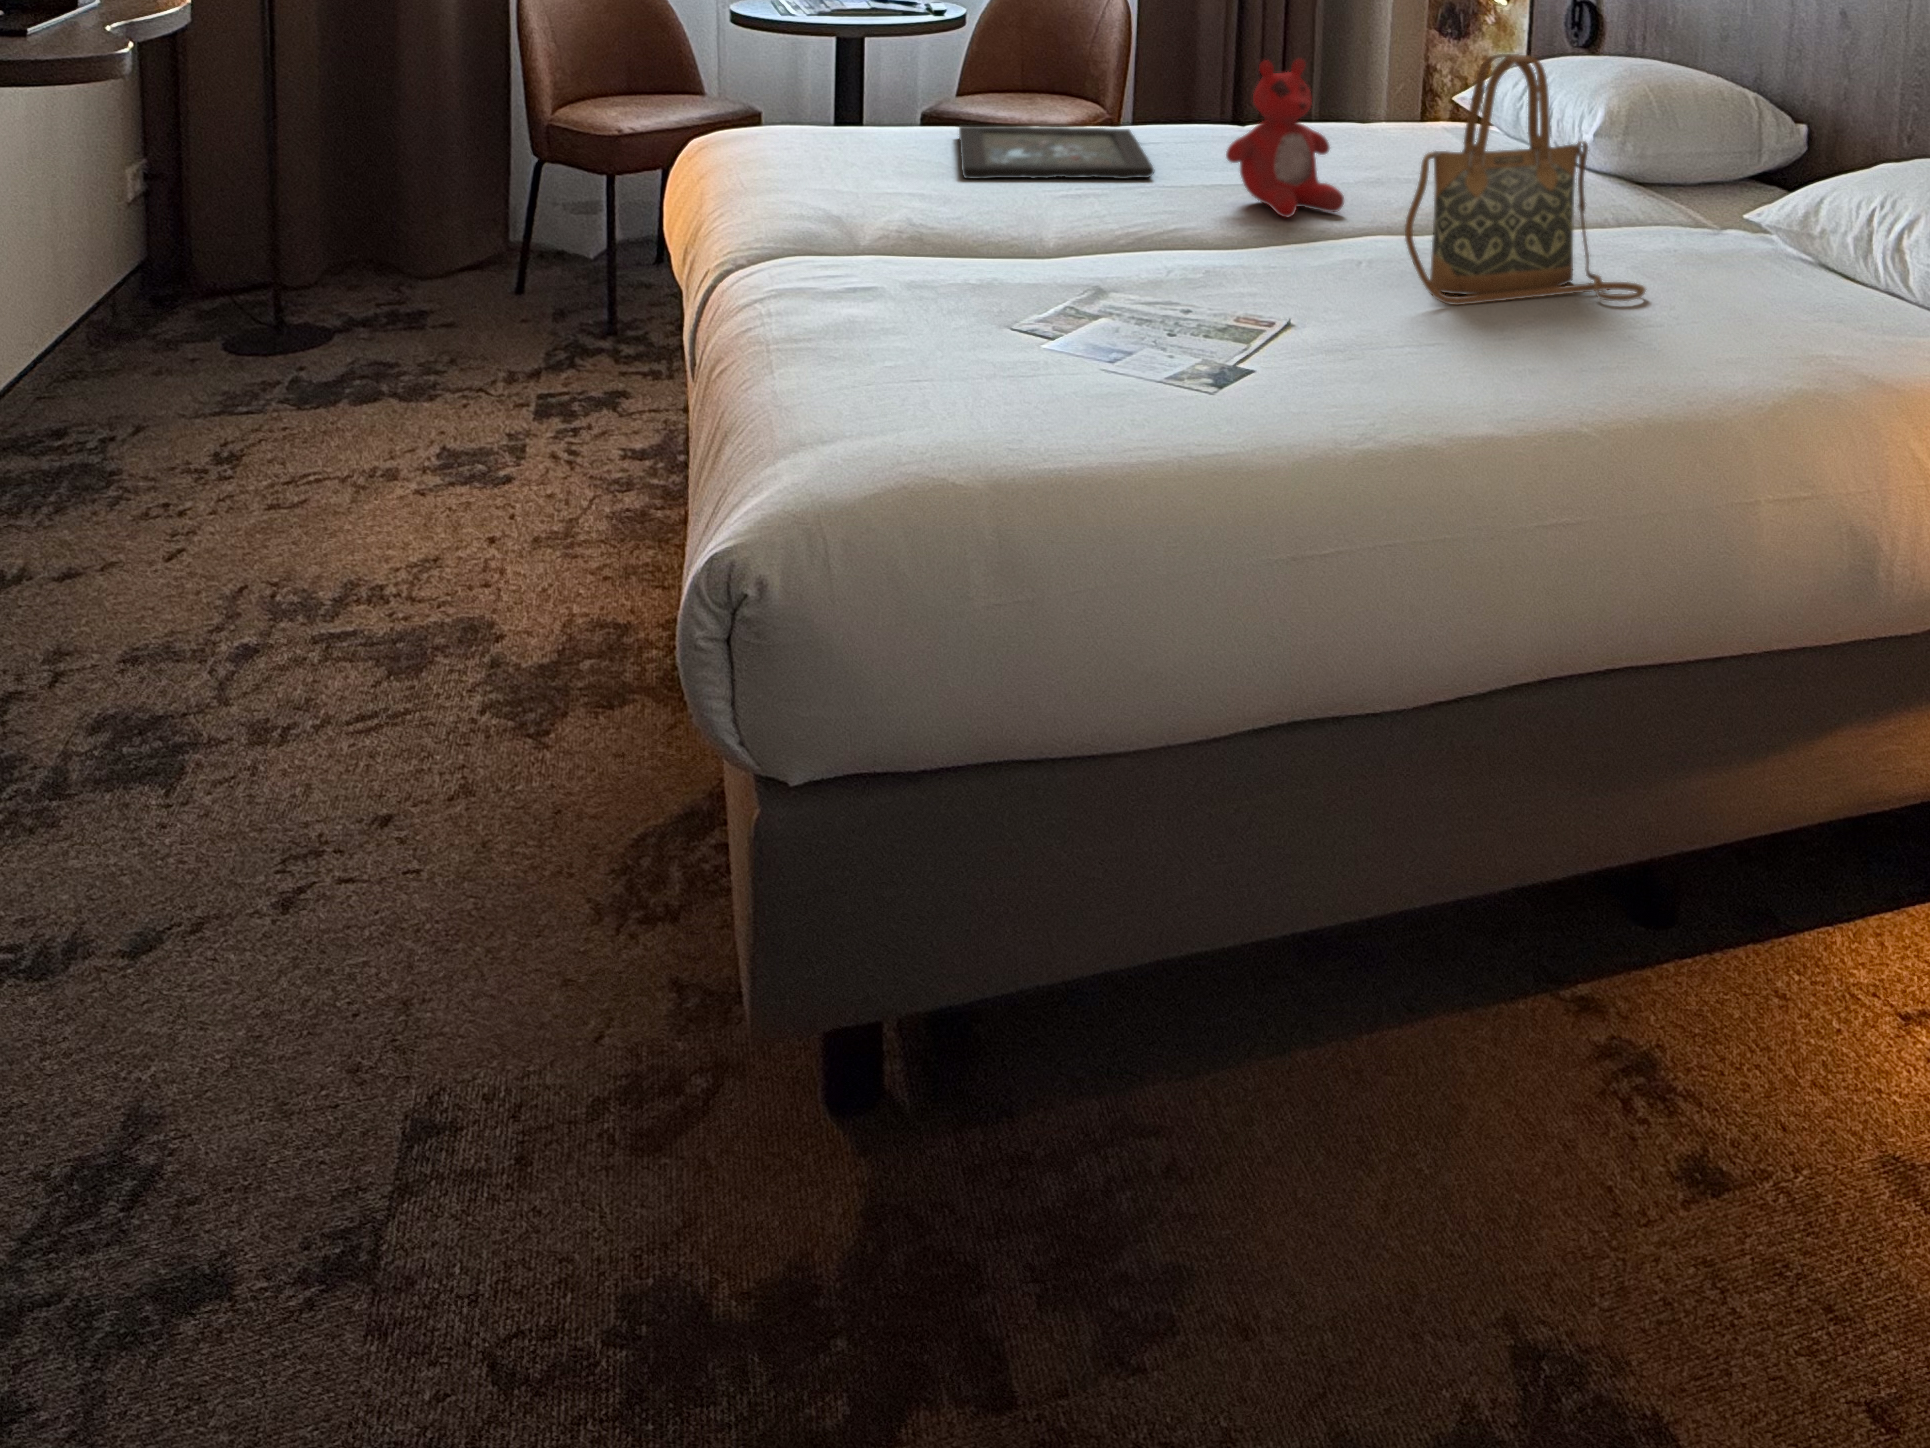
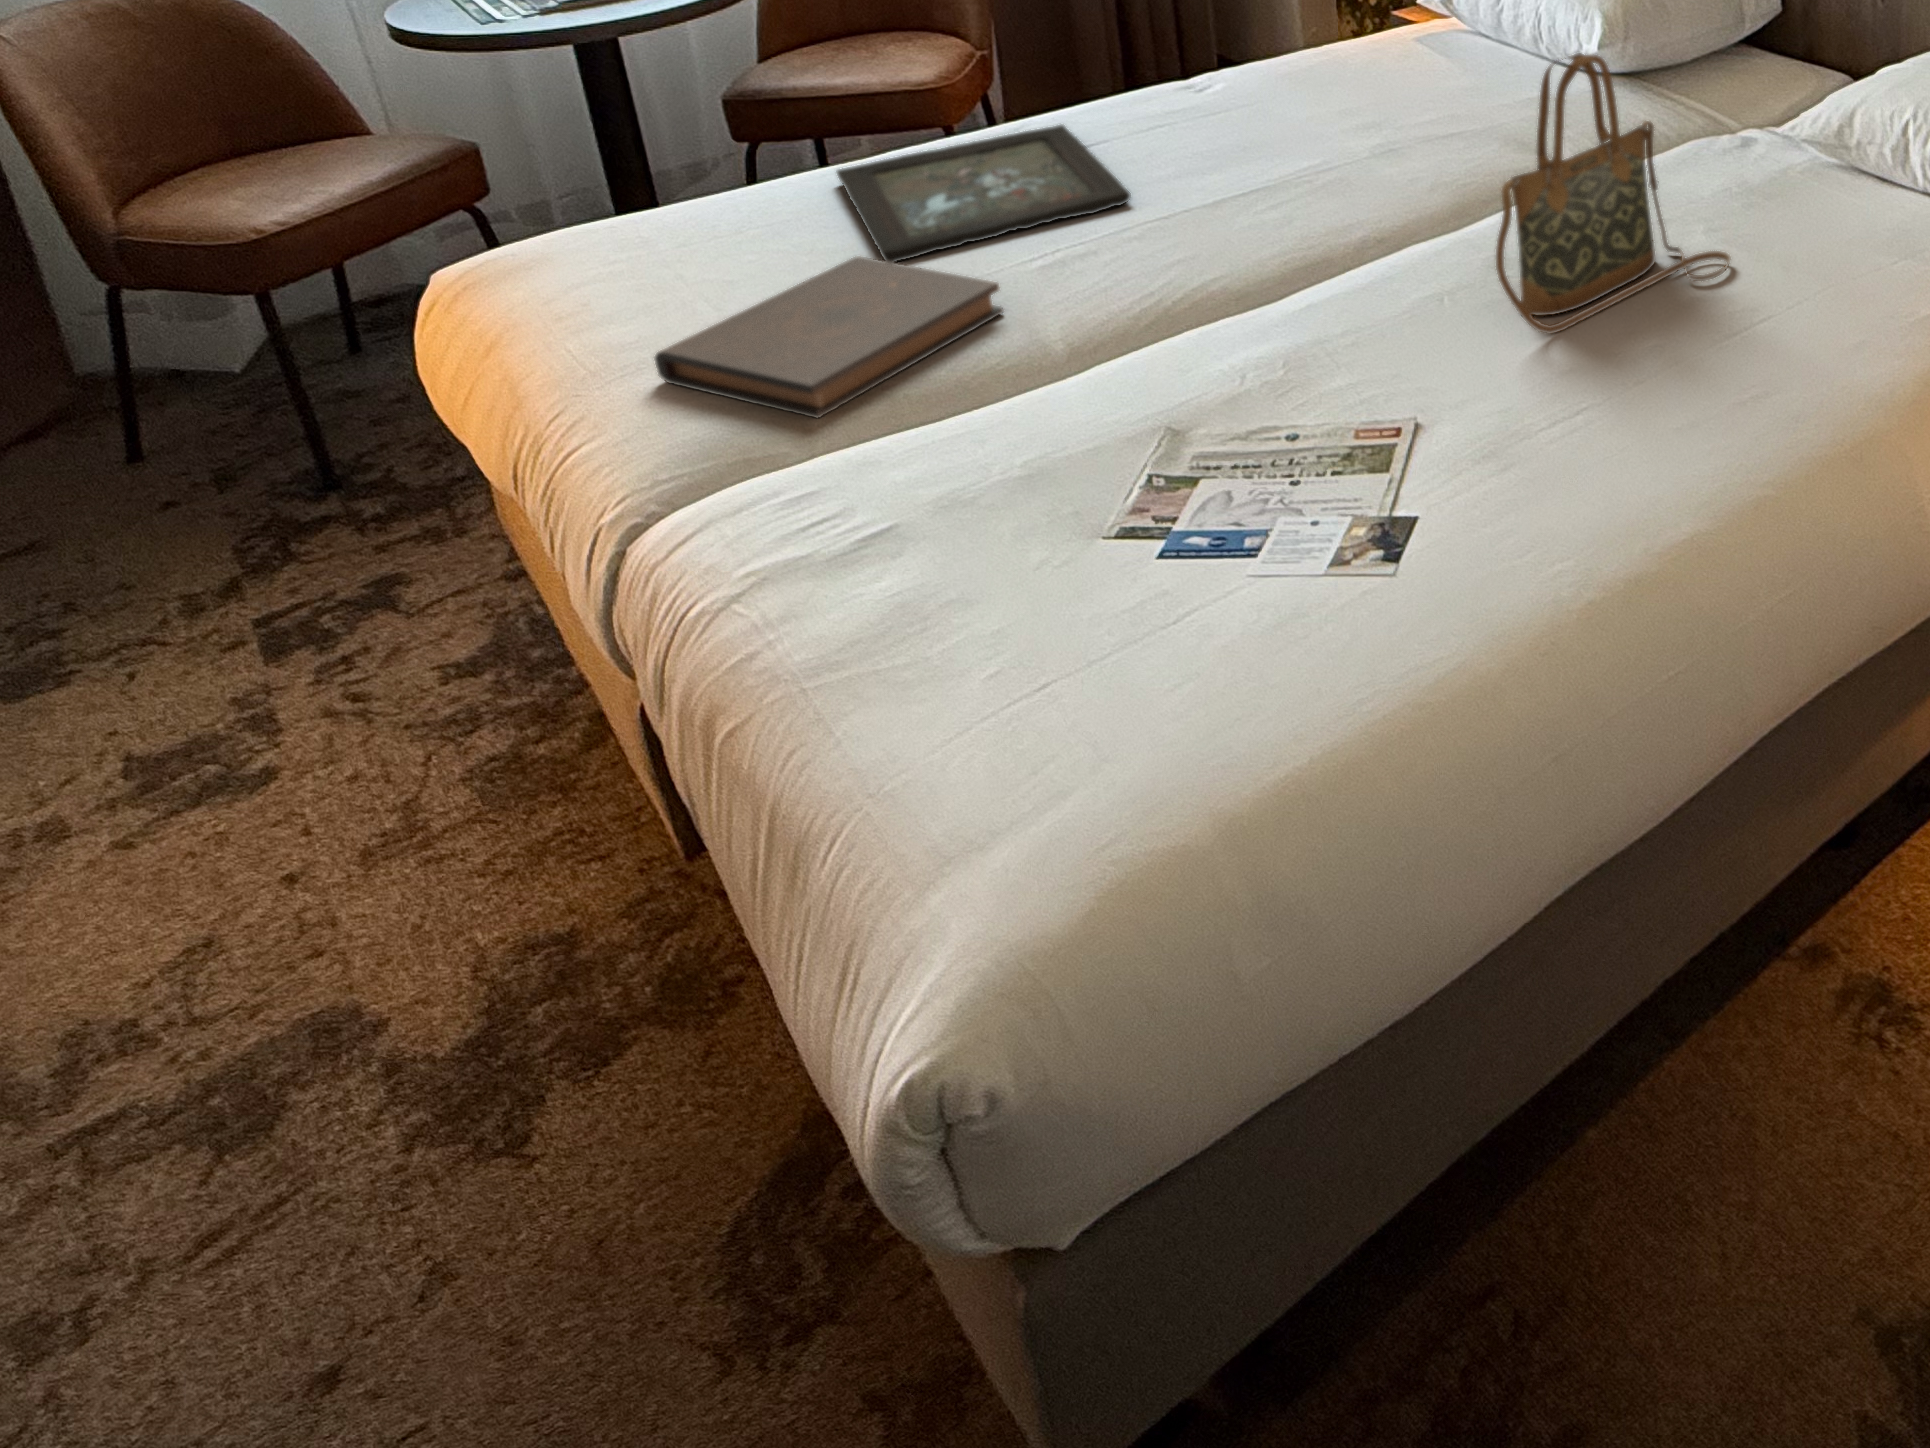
stuffed bear: present [1226,59,1344,218] -> none [1231,51,1376,235]
book: none [788,160,1026,240] -> present [655,256,1003,418]

